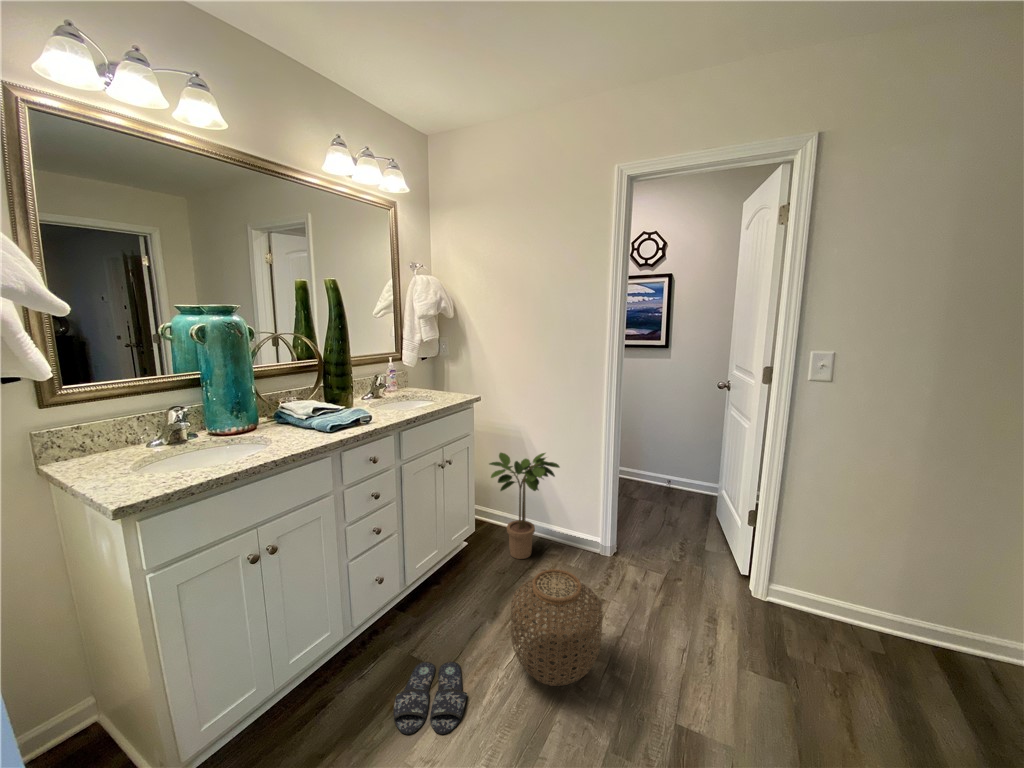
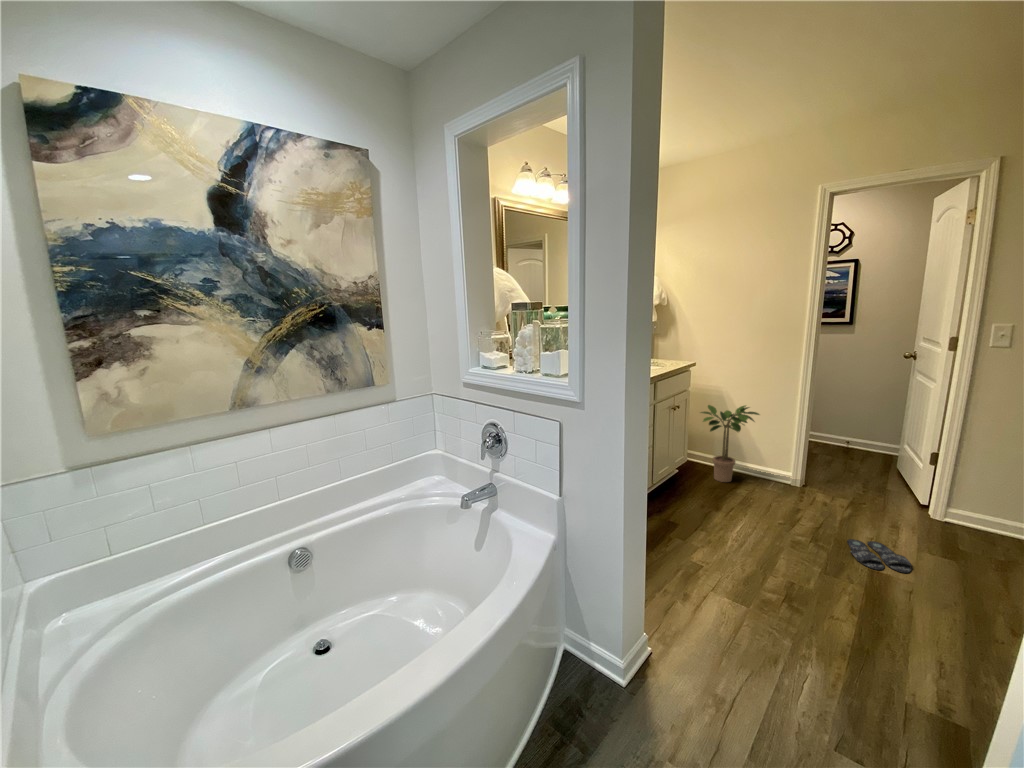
woven basket: present [511,569,602,686] -> none [737,473,806,543]
slippers: present [394,662,467,735] -> present [847,539,912,573]

